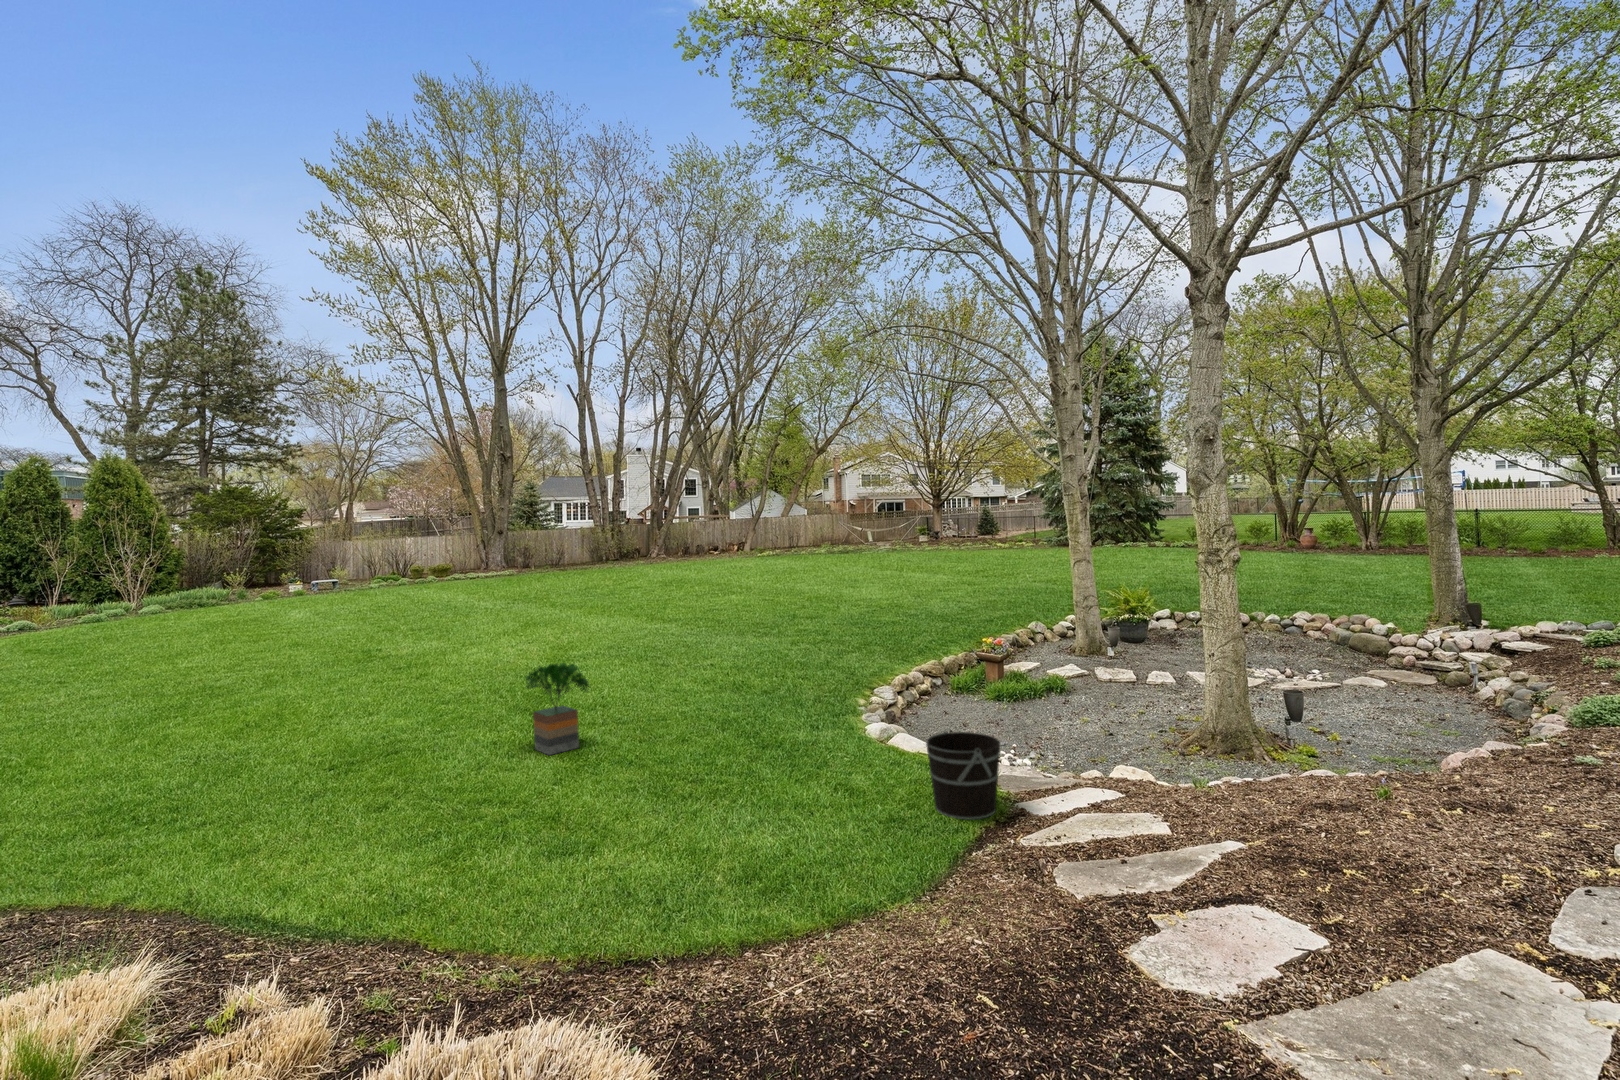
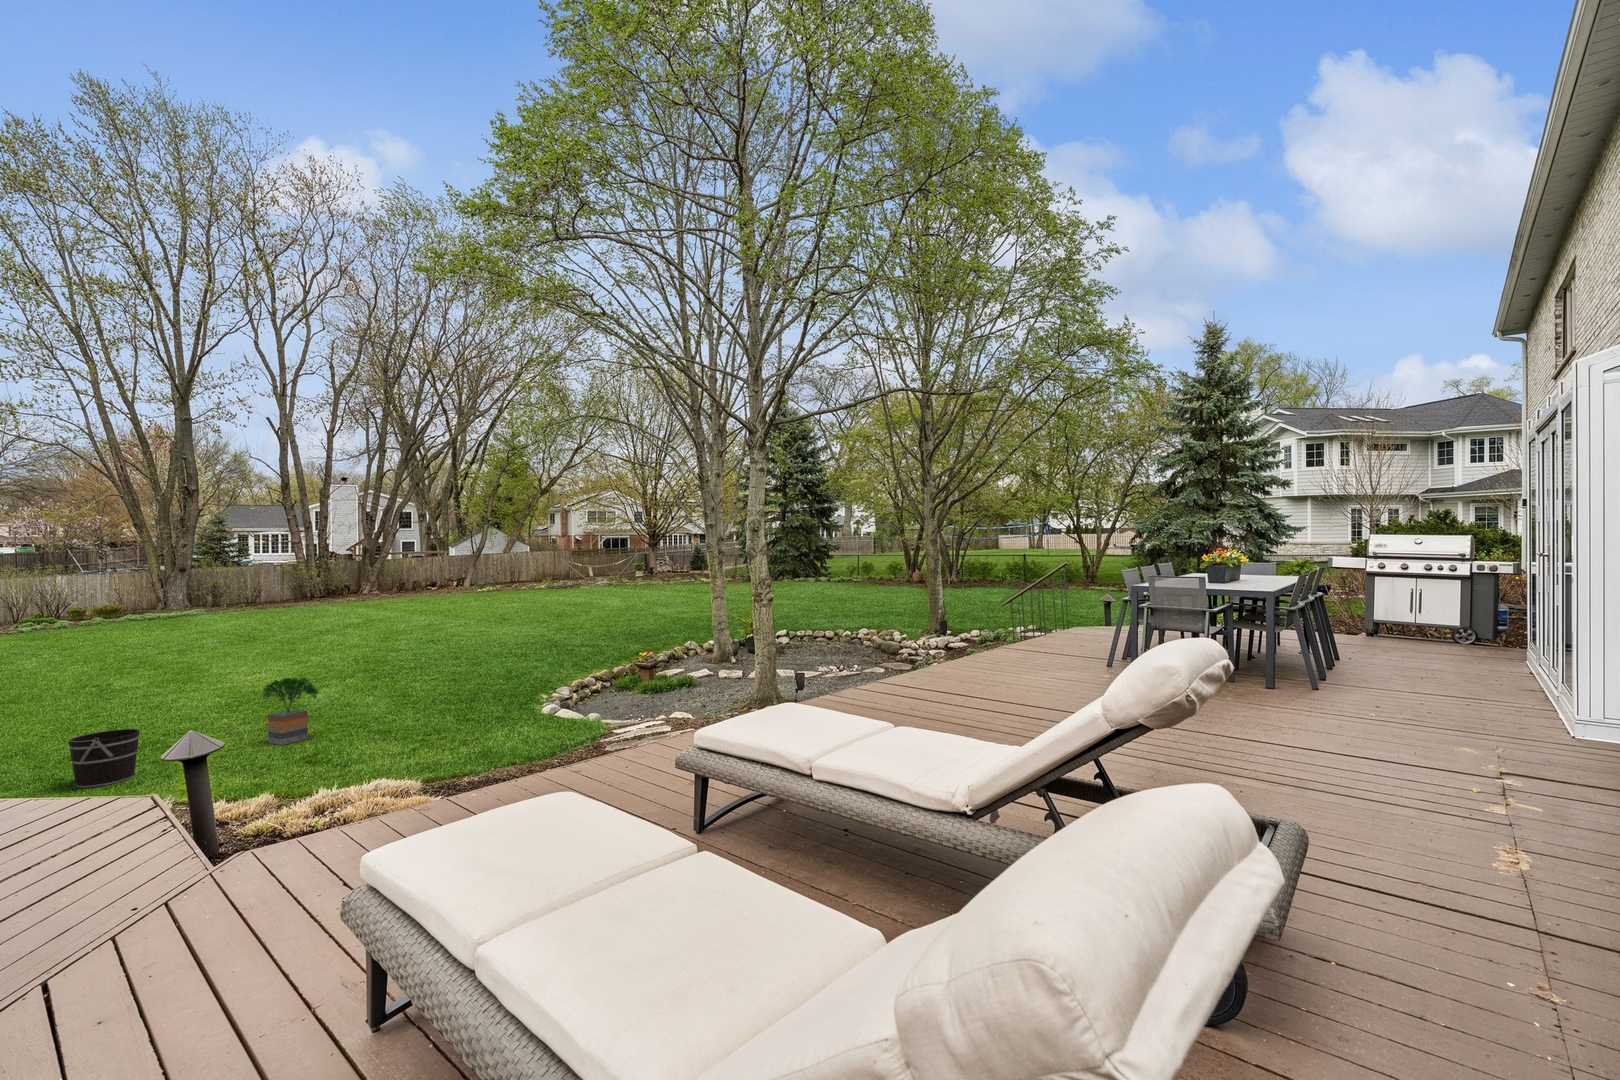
bucket: present [926,731,1000,819] -> present [67,728,140,788]

